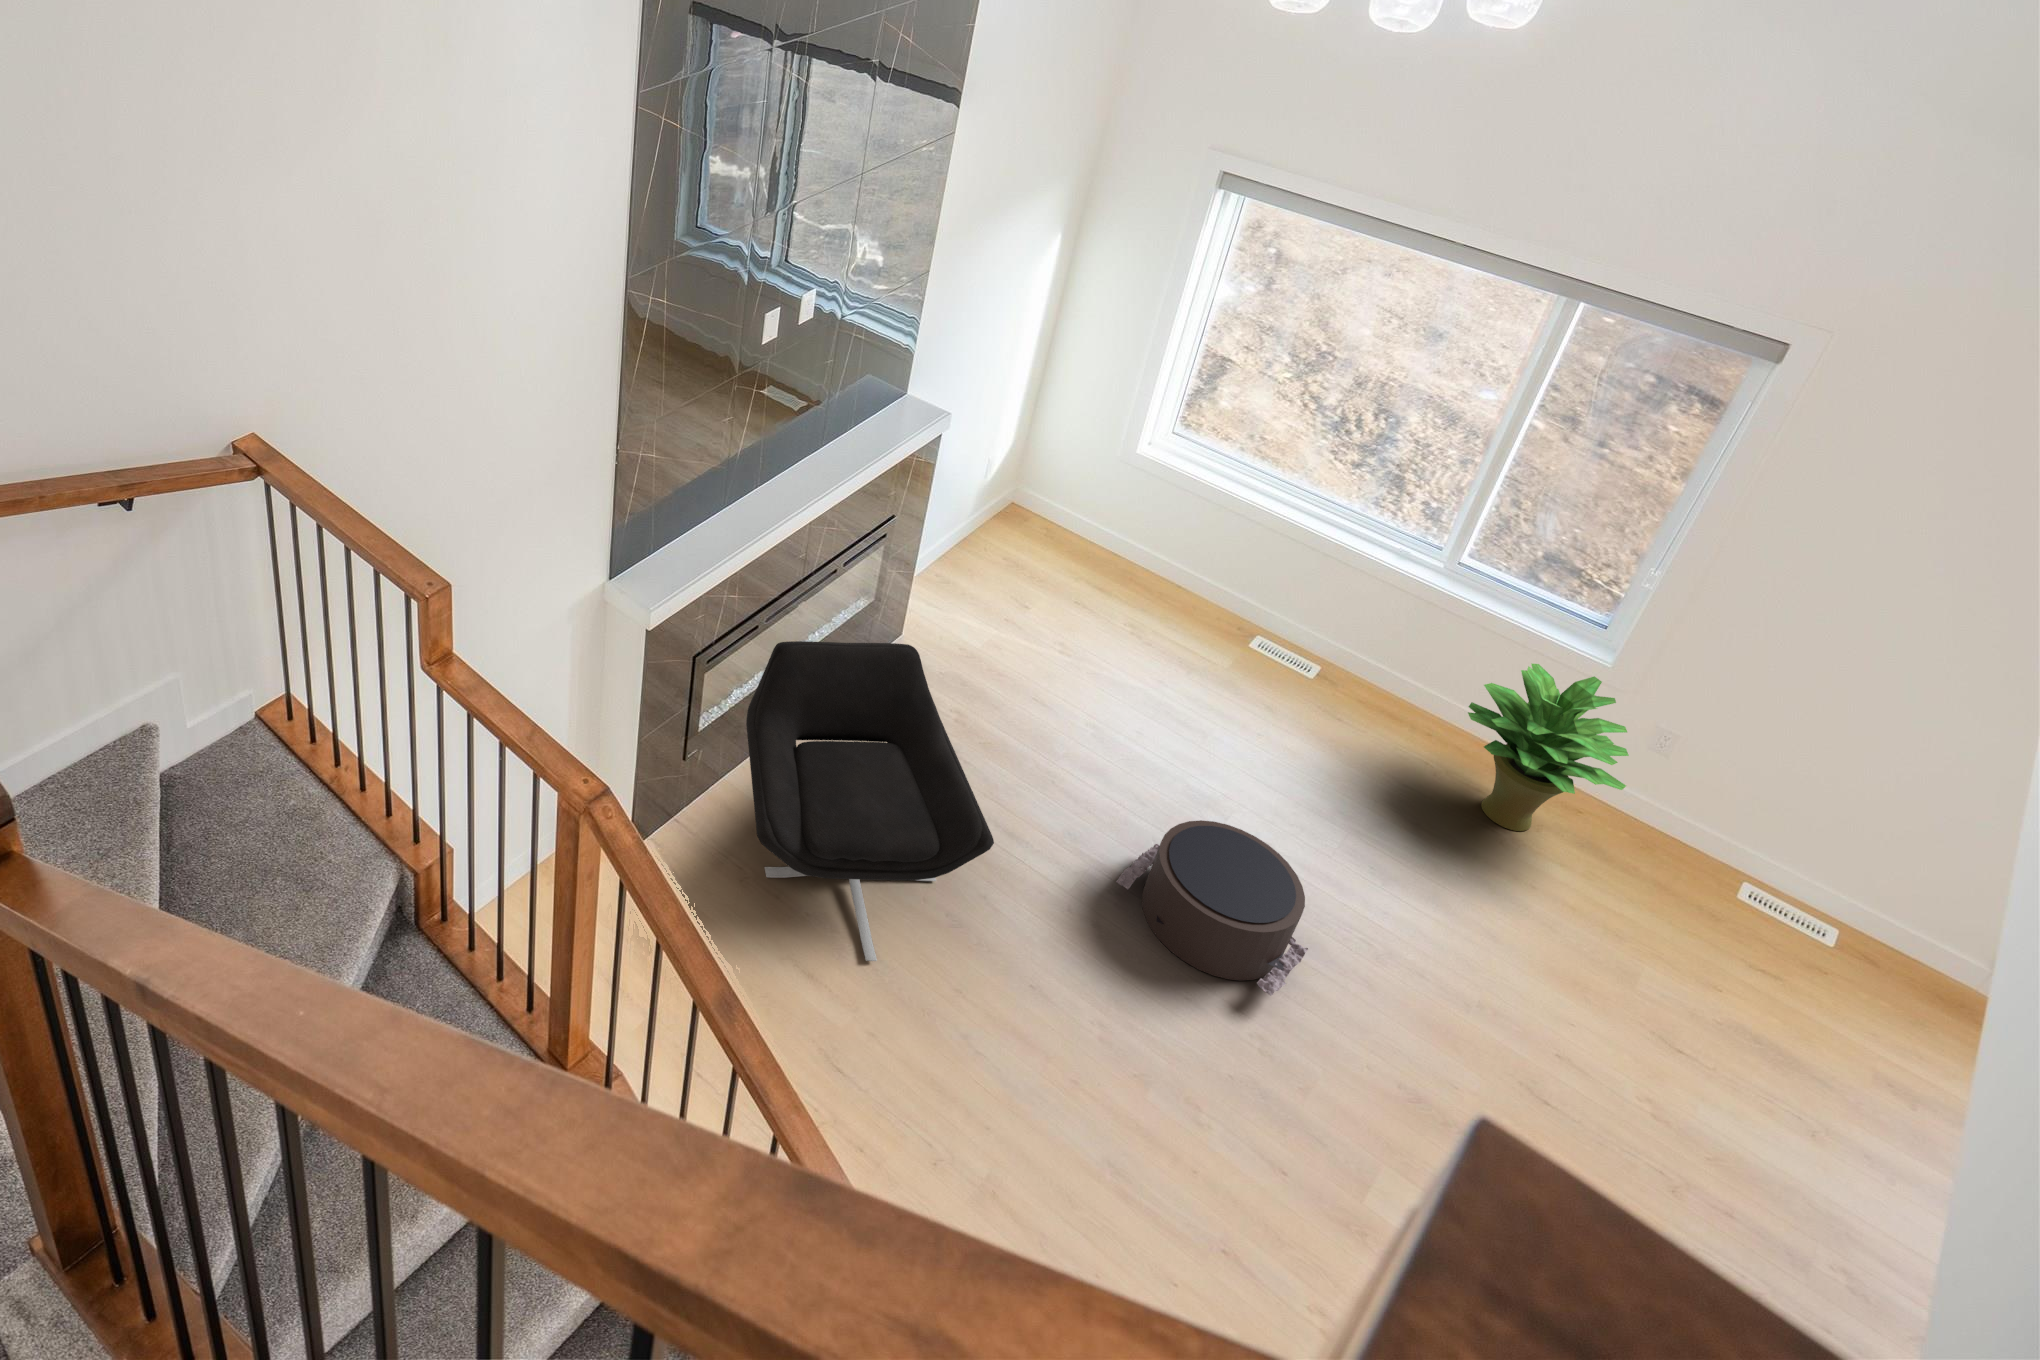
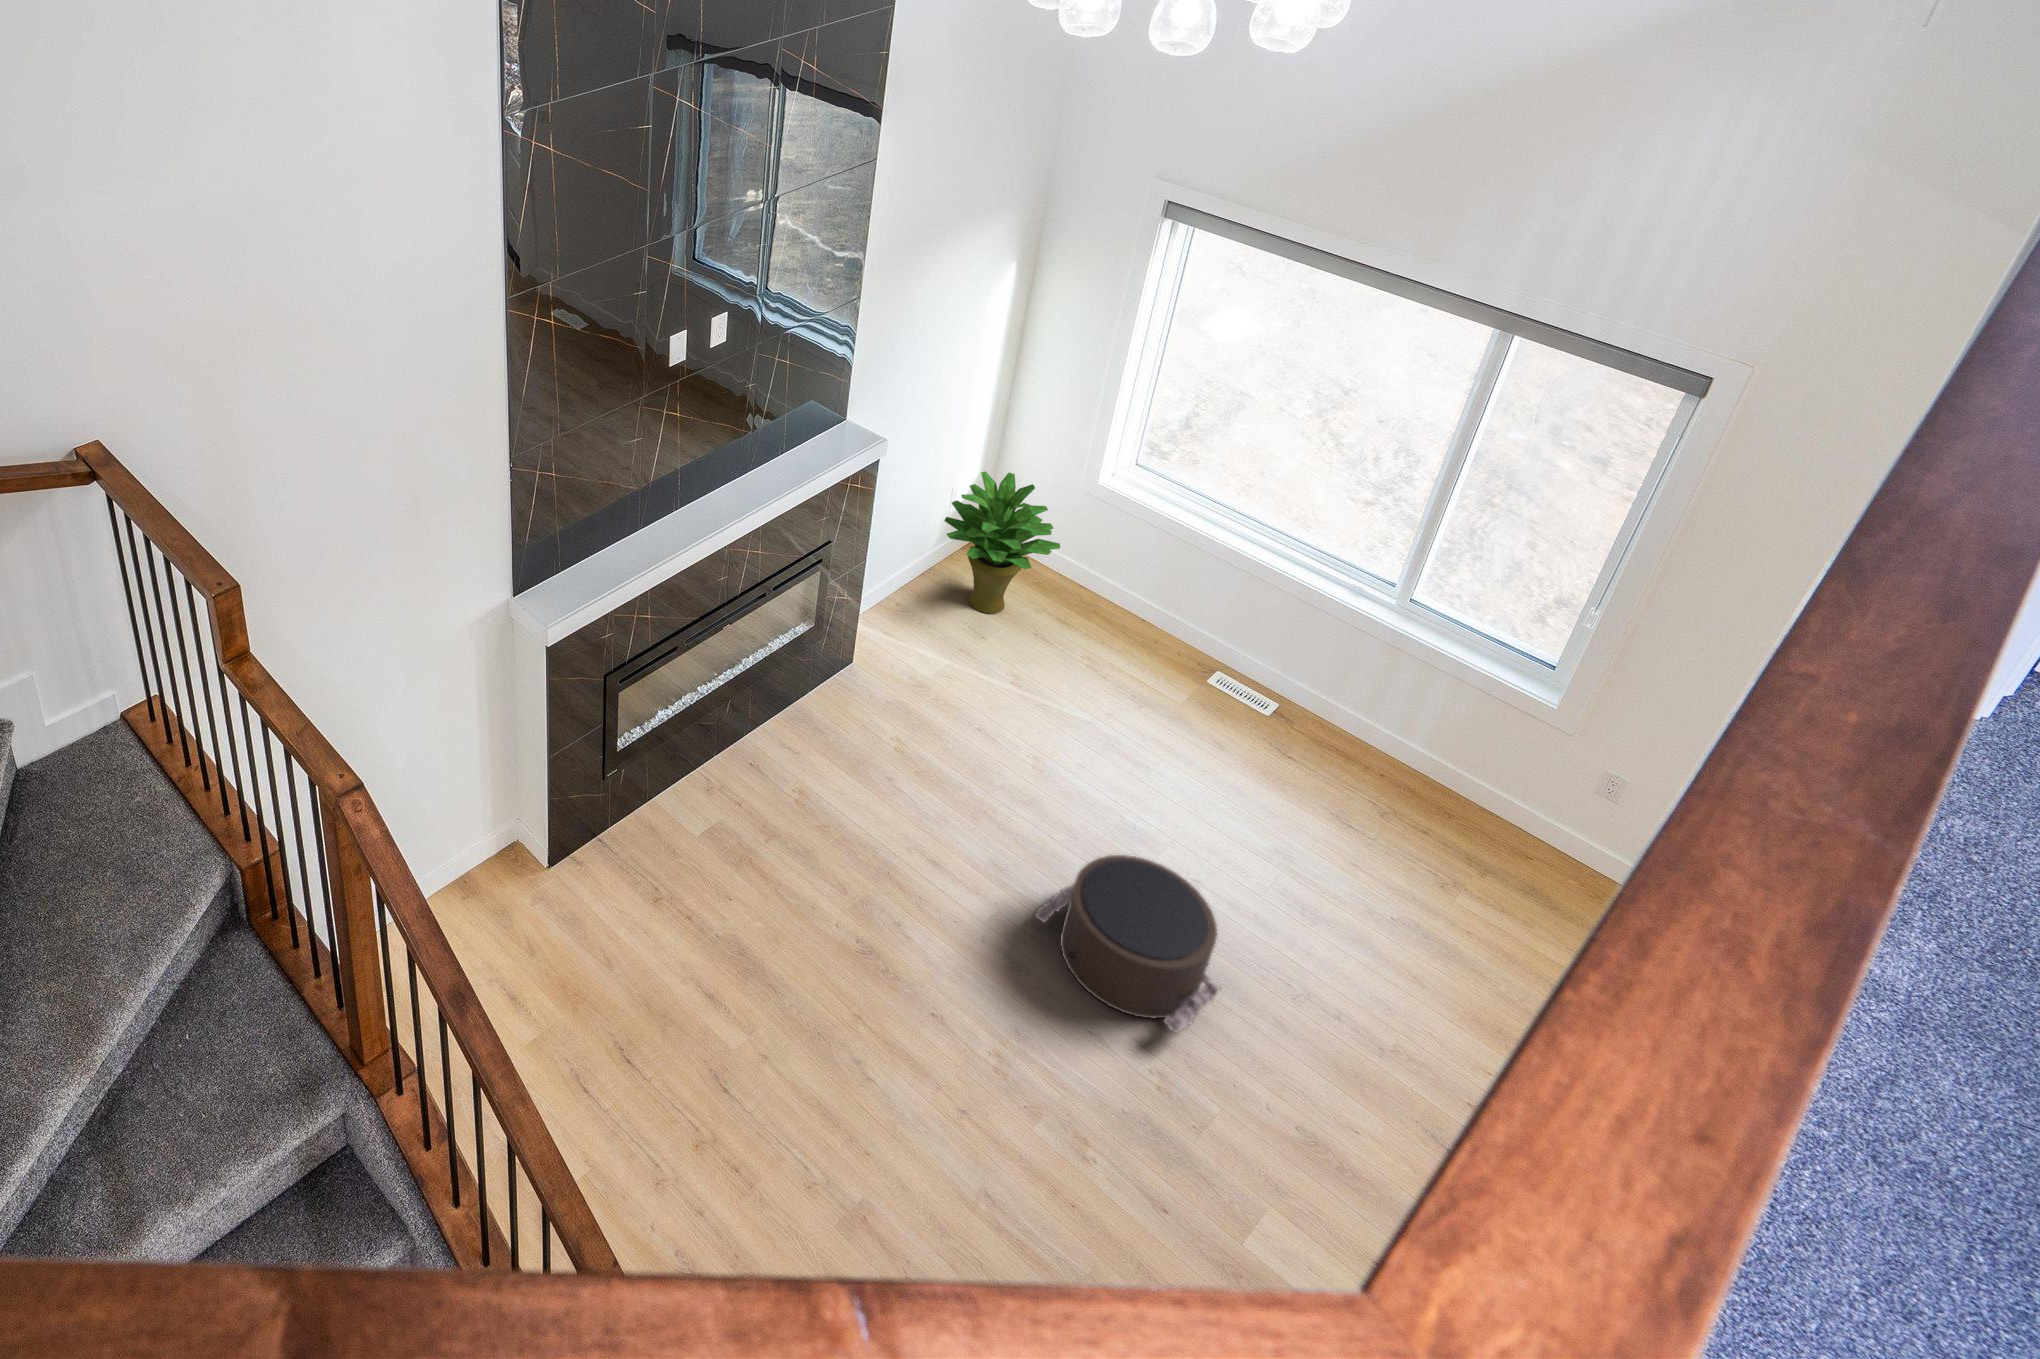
lounge chair: present [746,641,994,961] -> none [658,665,896,988]
potted plant: present [1468,664,1629,831] -> present [944,471,1060,614]

